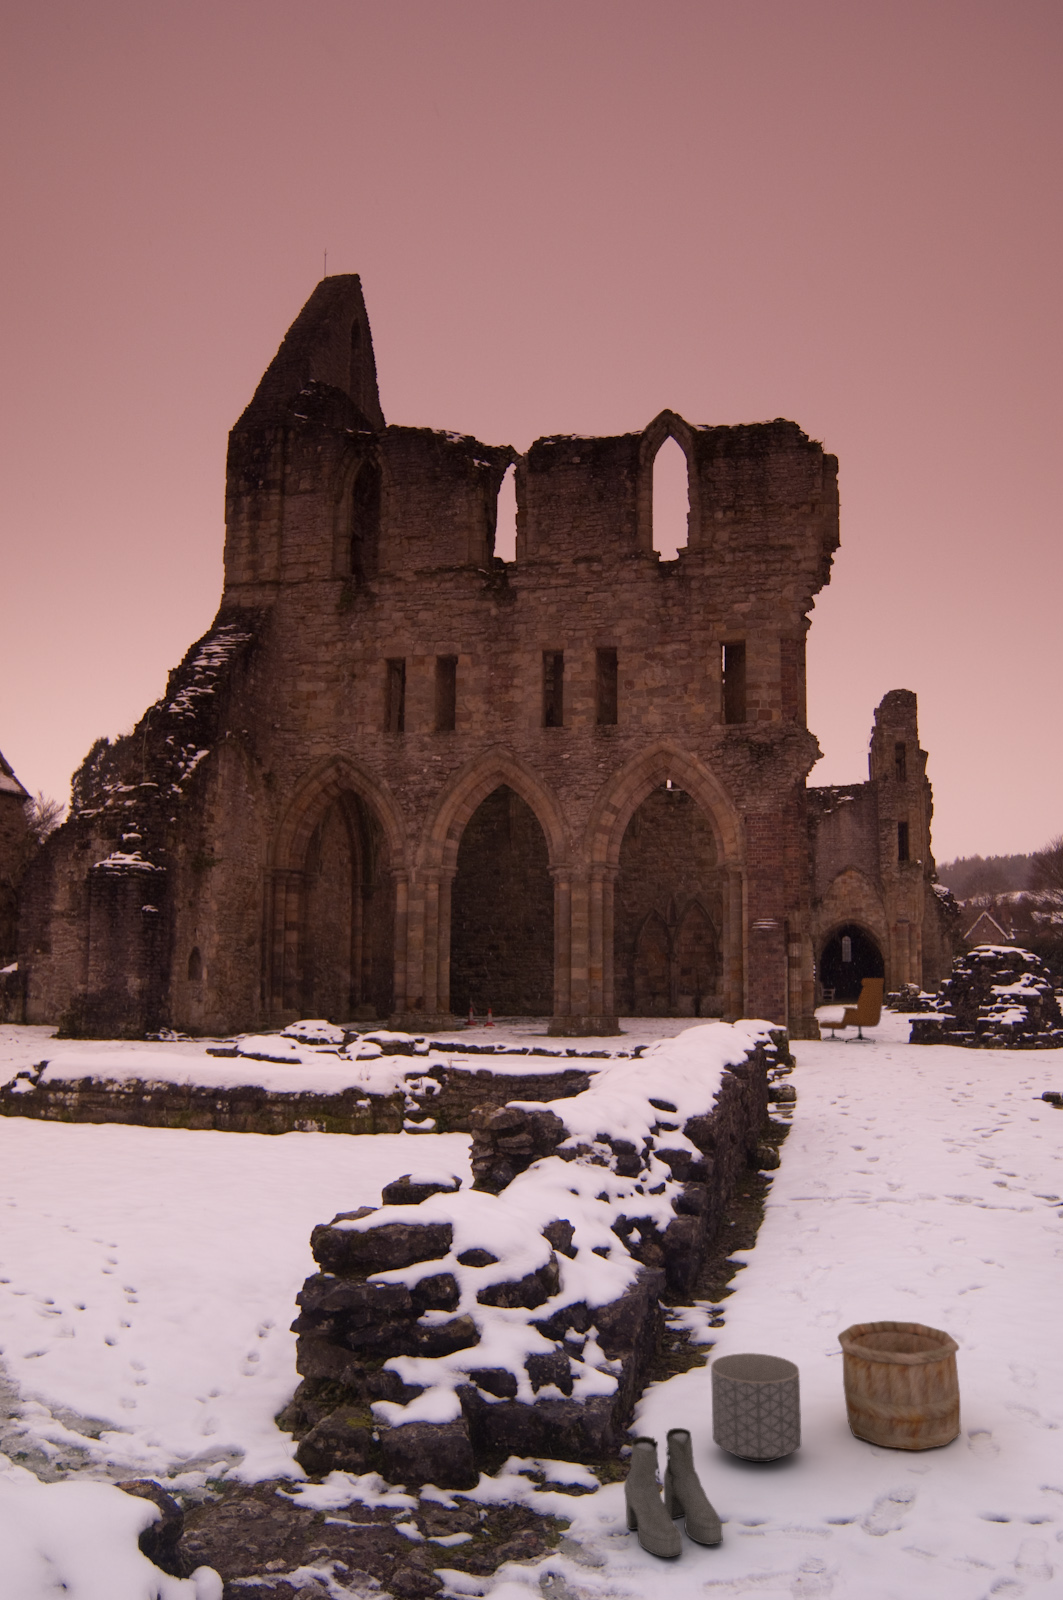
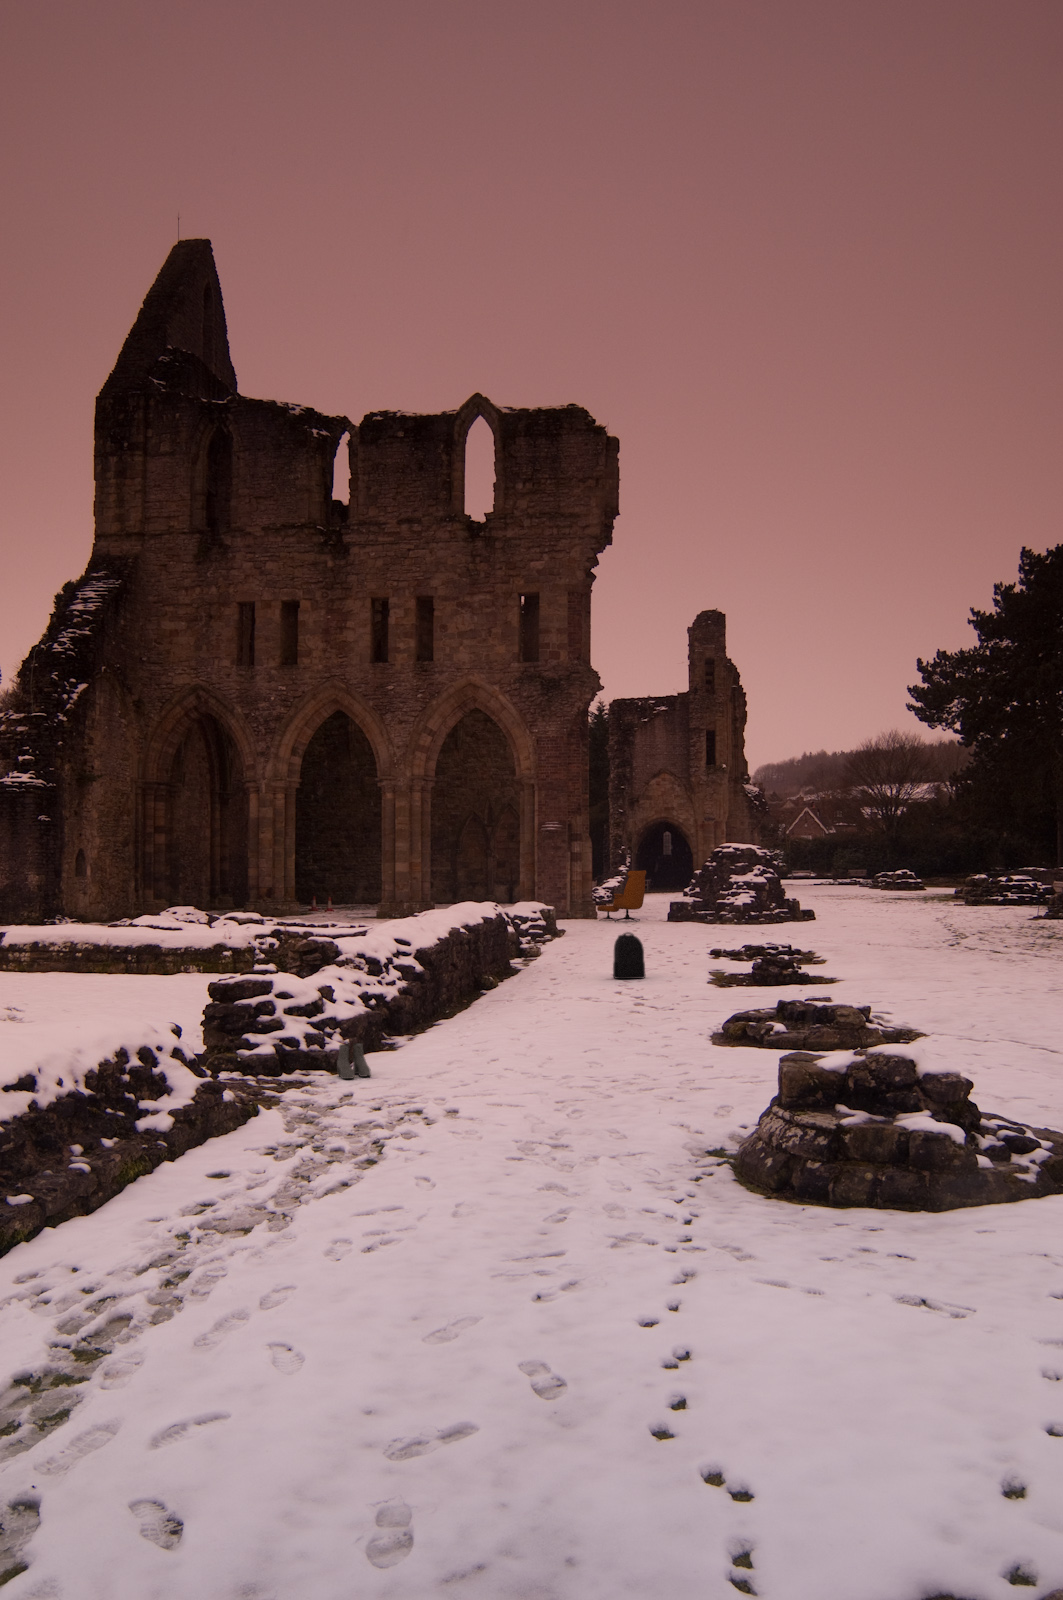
backpack: none [965,1075,1020,1153] -> present [613,932,645,979]
wooden bucket: present [838,1321,961,1450] -> none [436,1017,483,1060]
planter: present [711,1353,801,1462] -> none [380,1027,415,1064]

